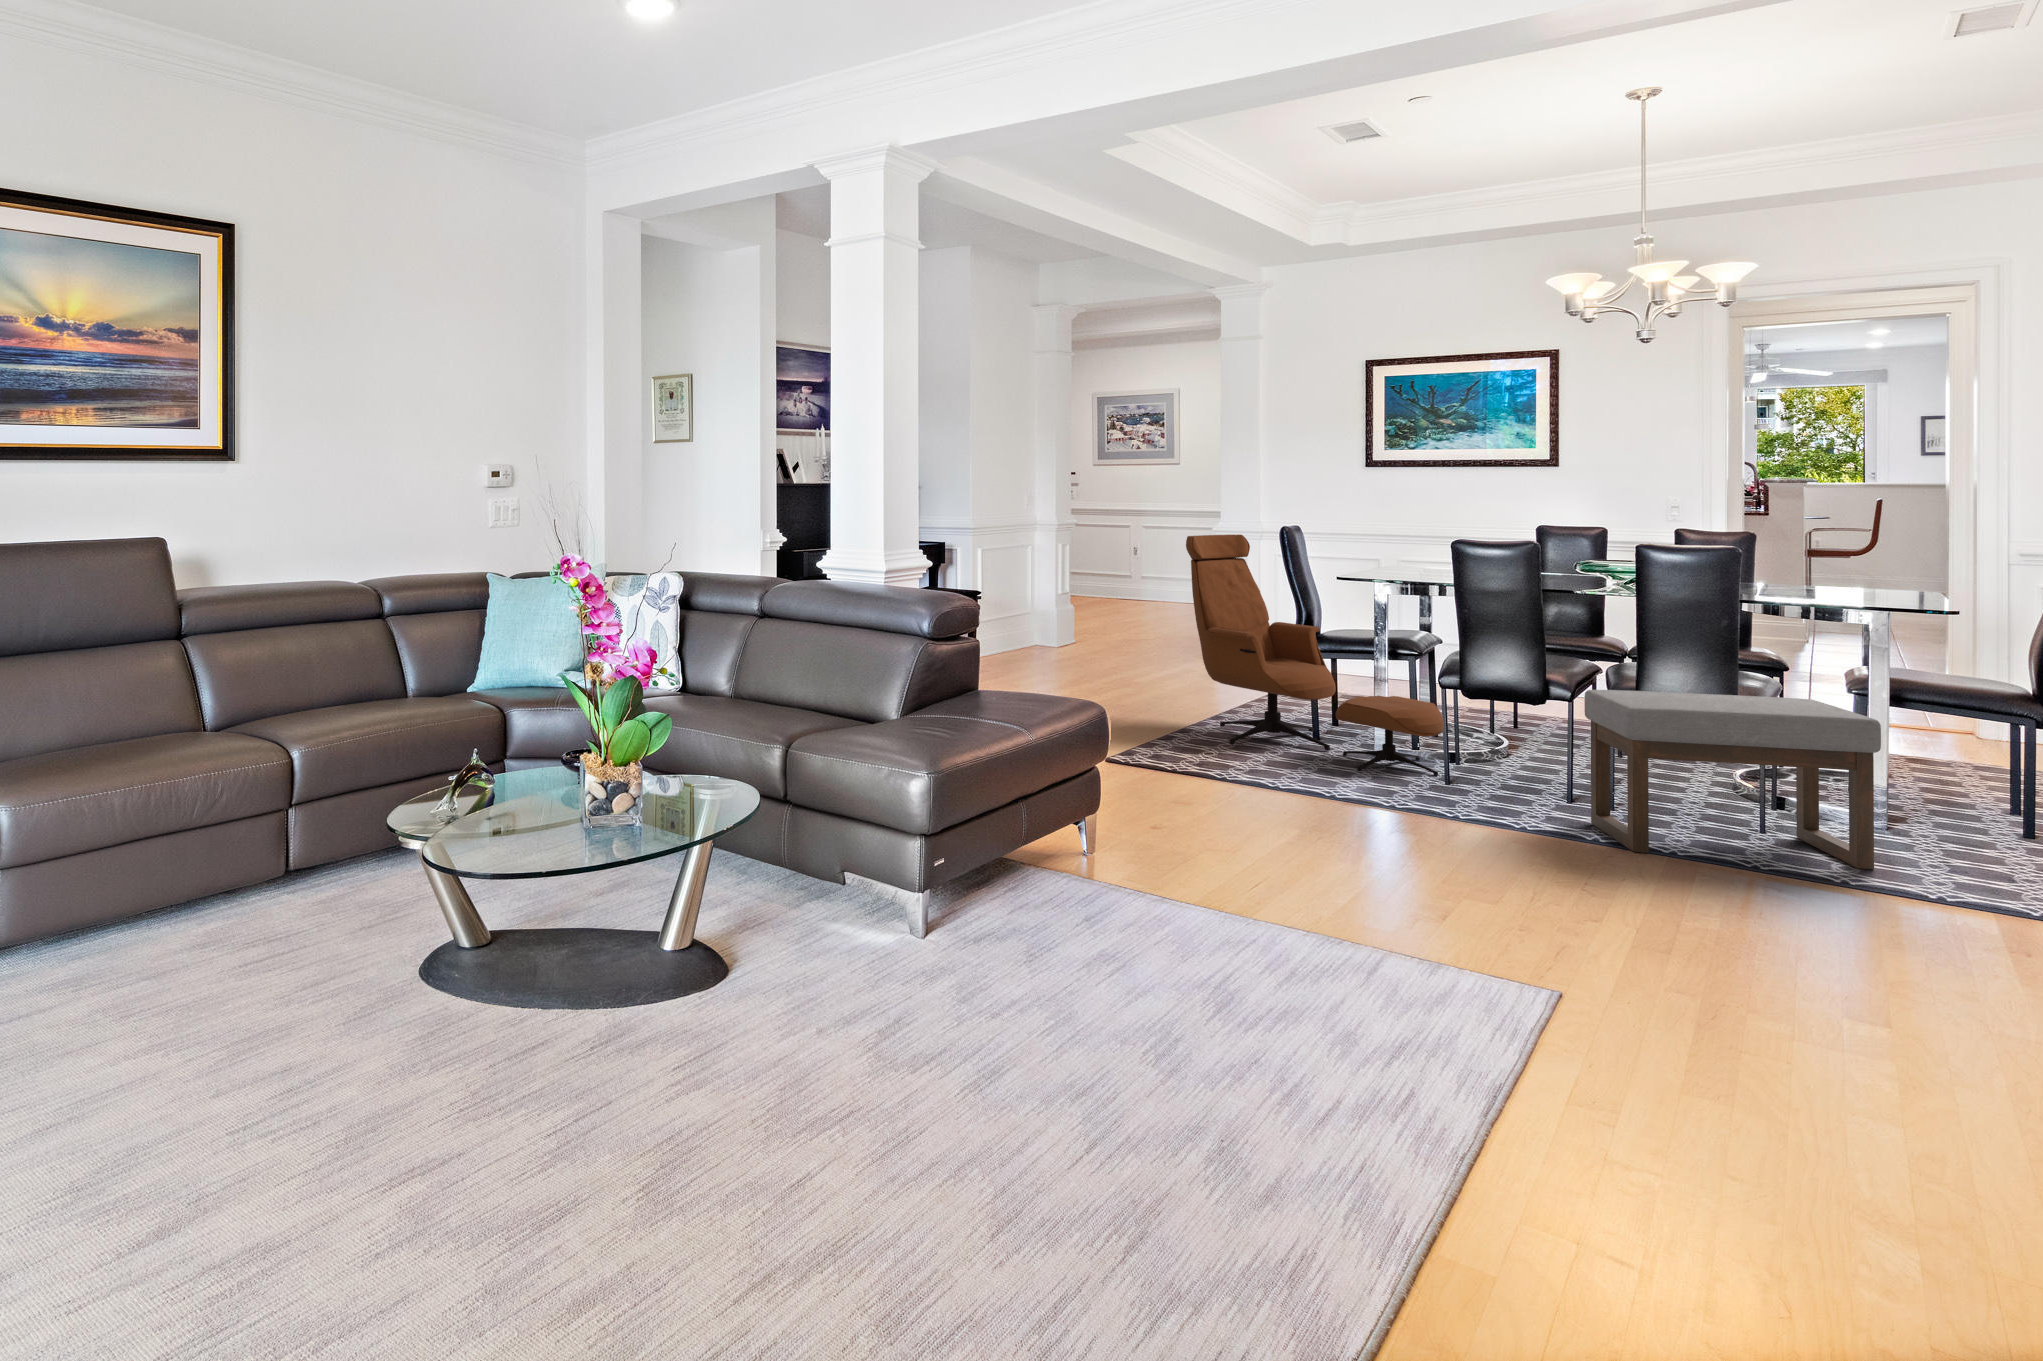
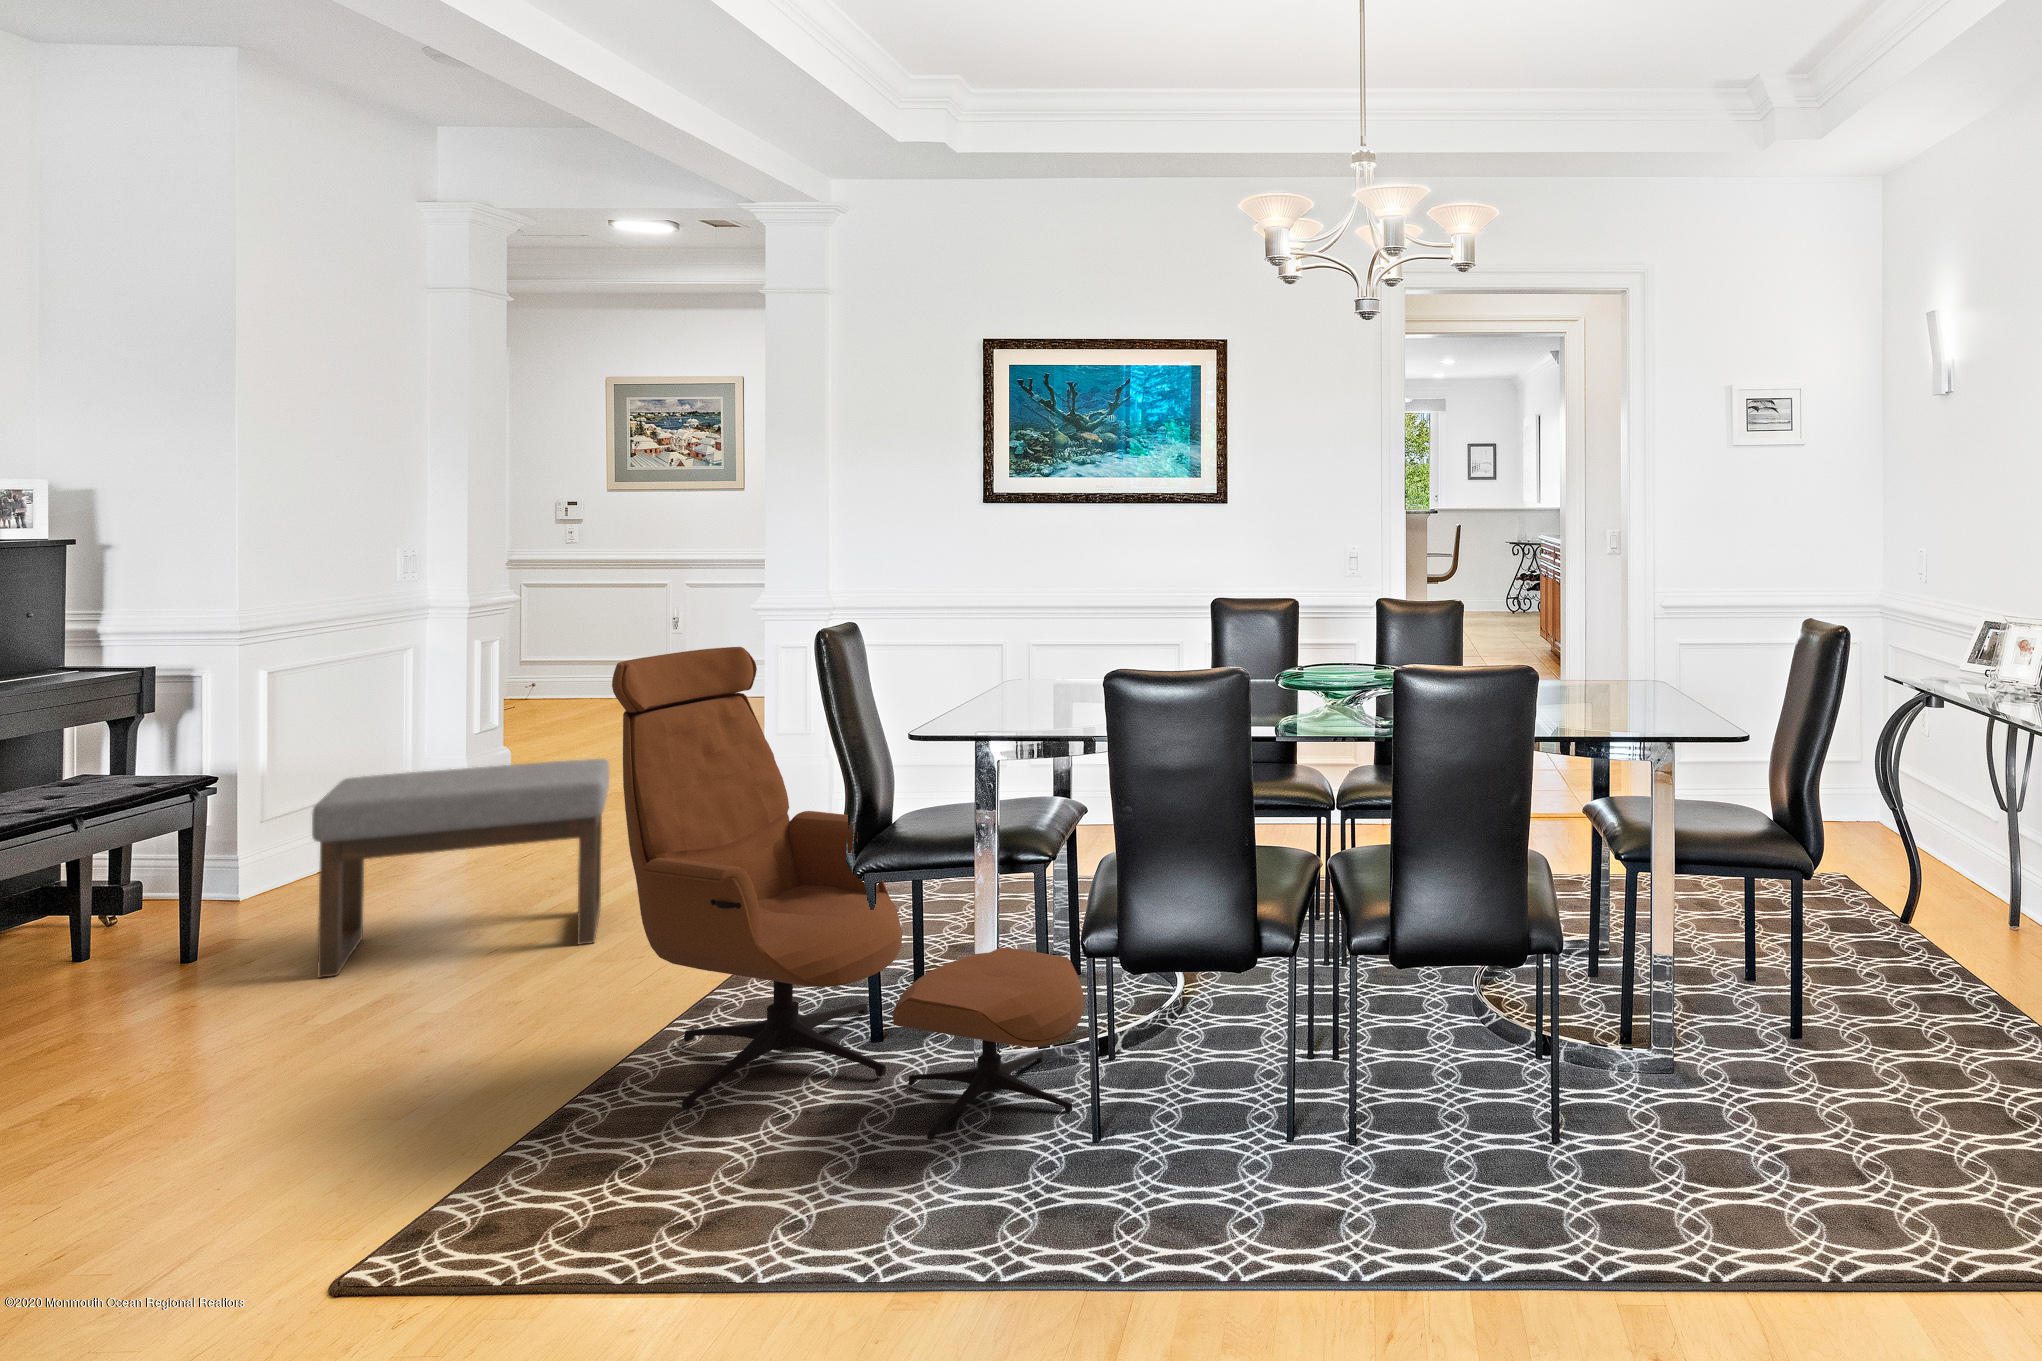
ottoman: present [1585,690,1881,869] -> present [312,759,609,978]

